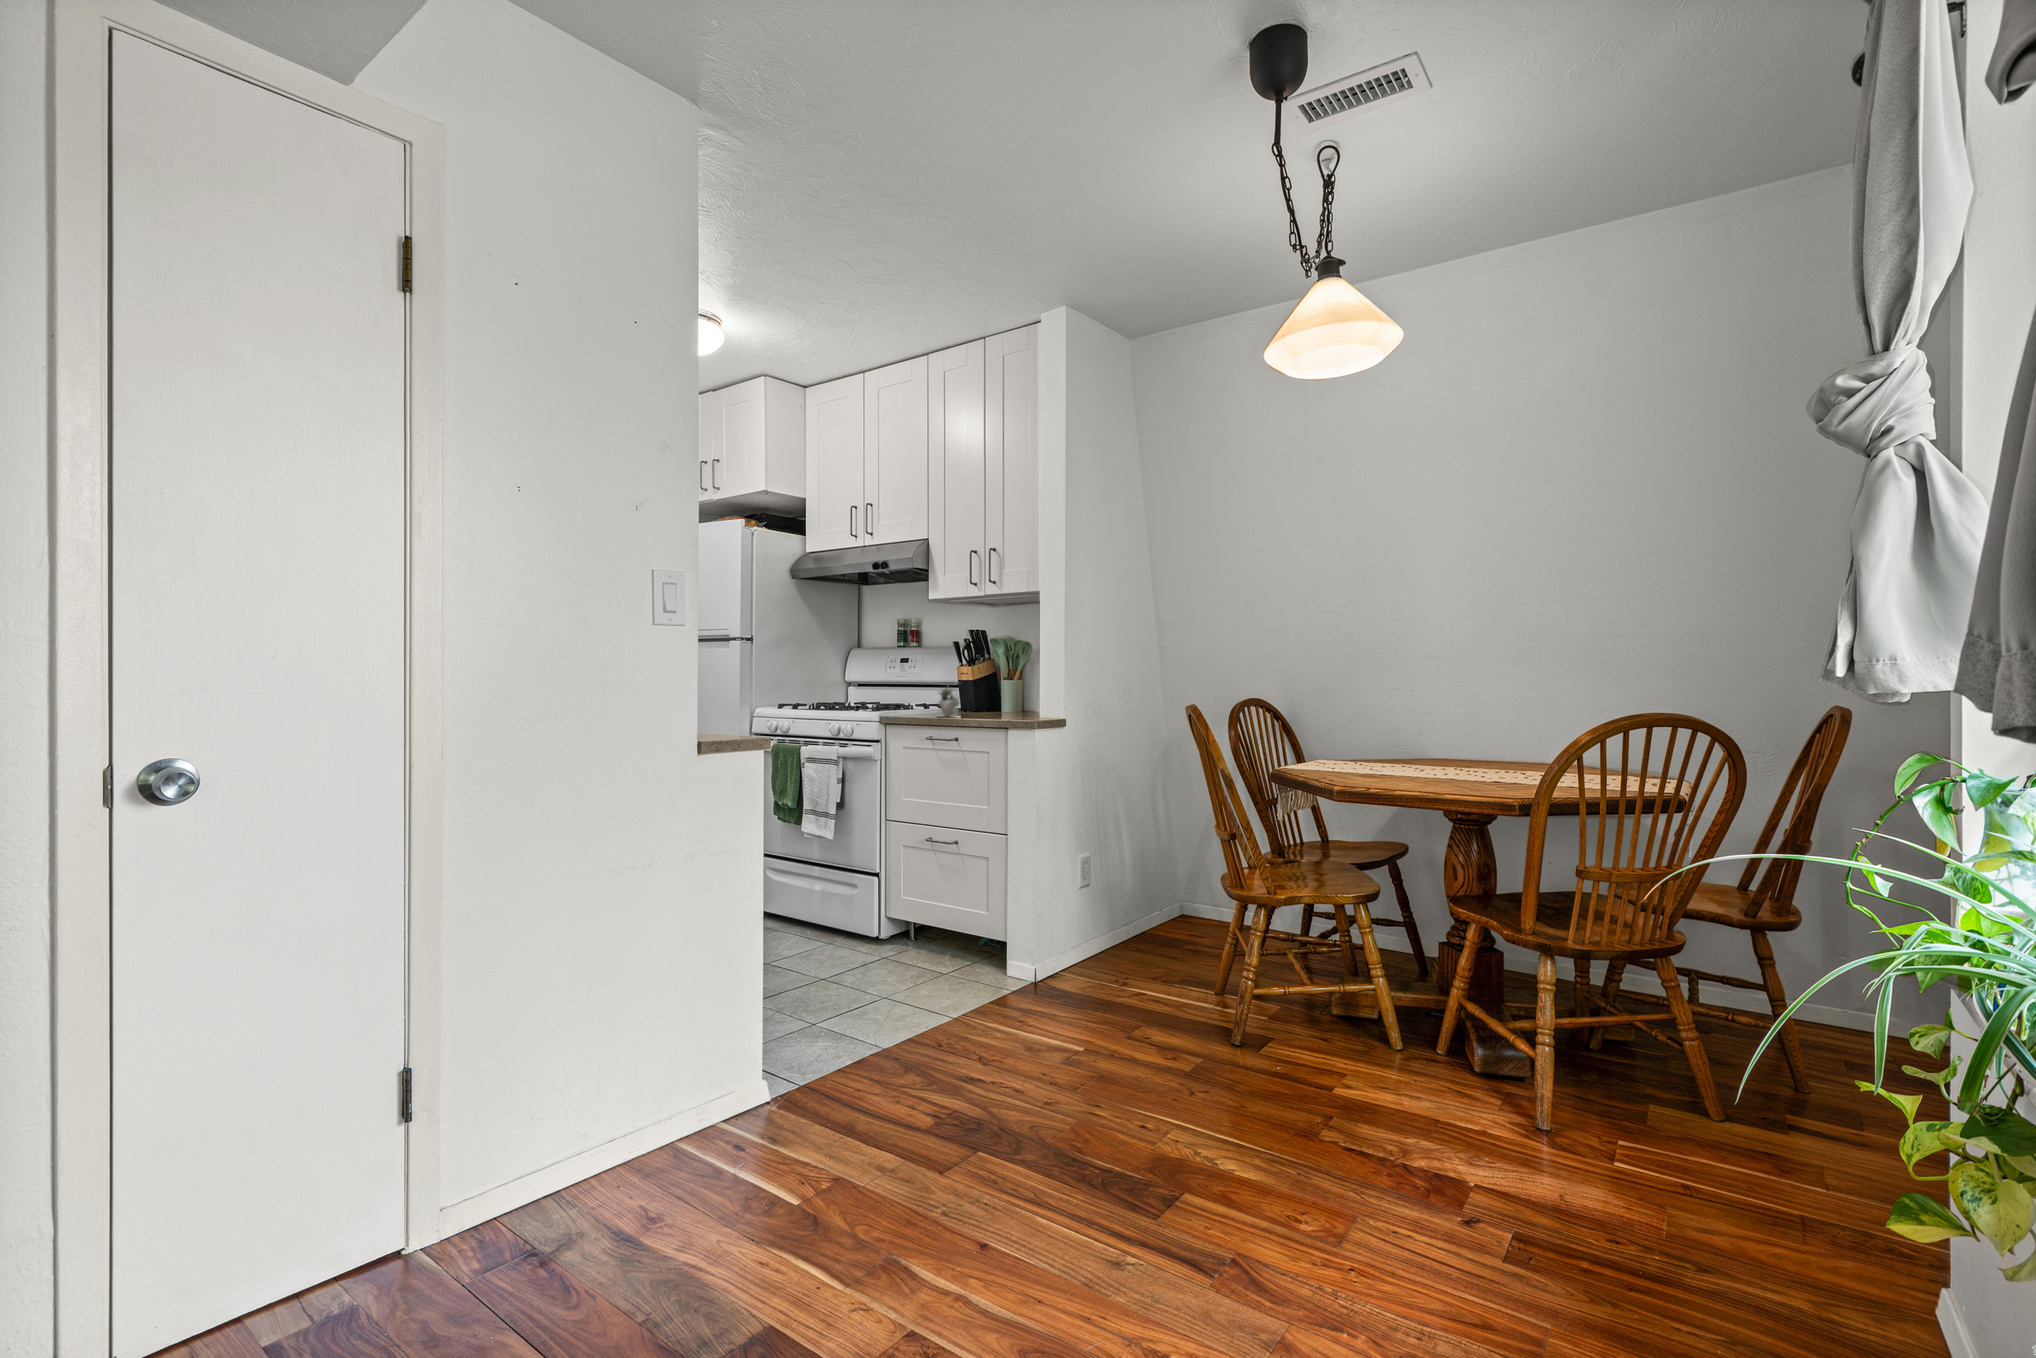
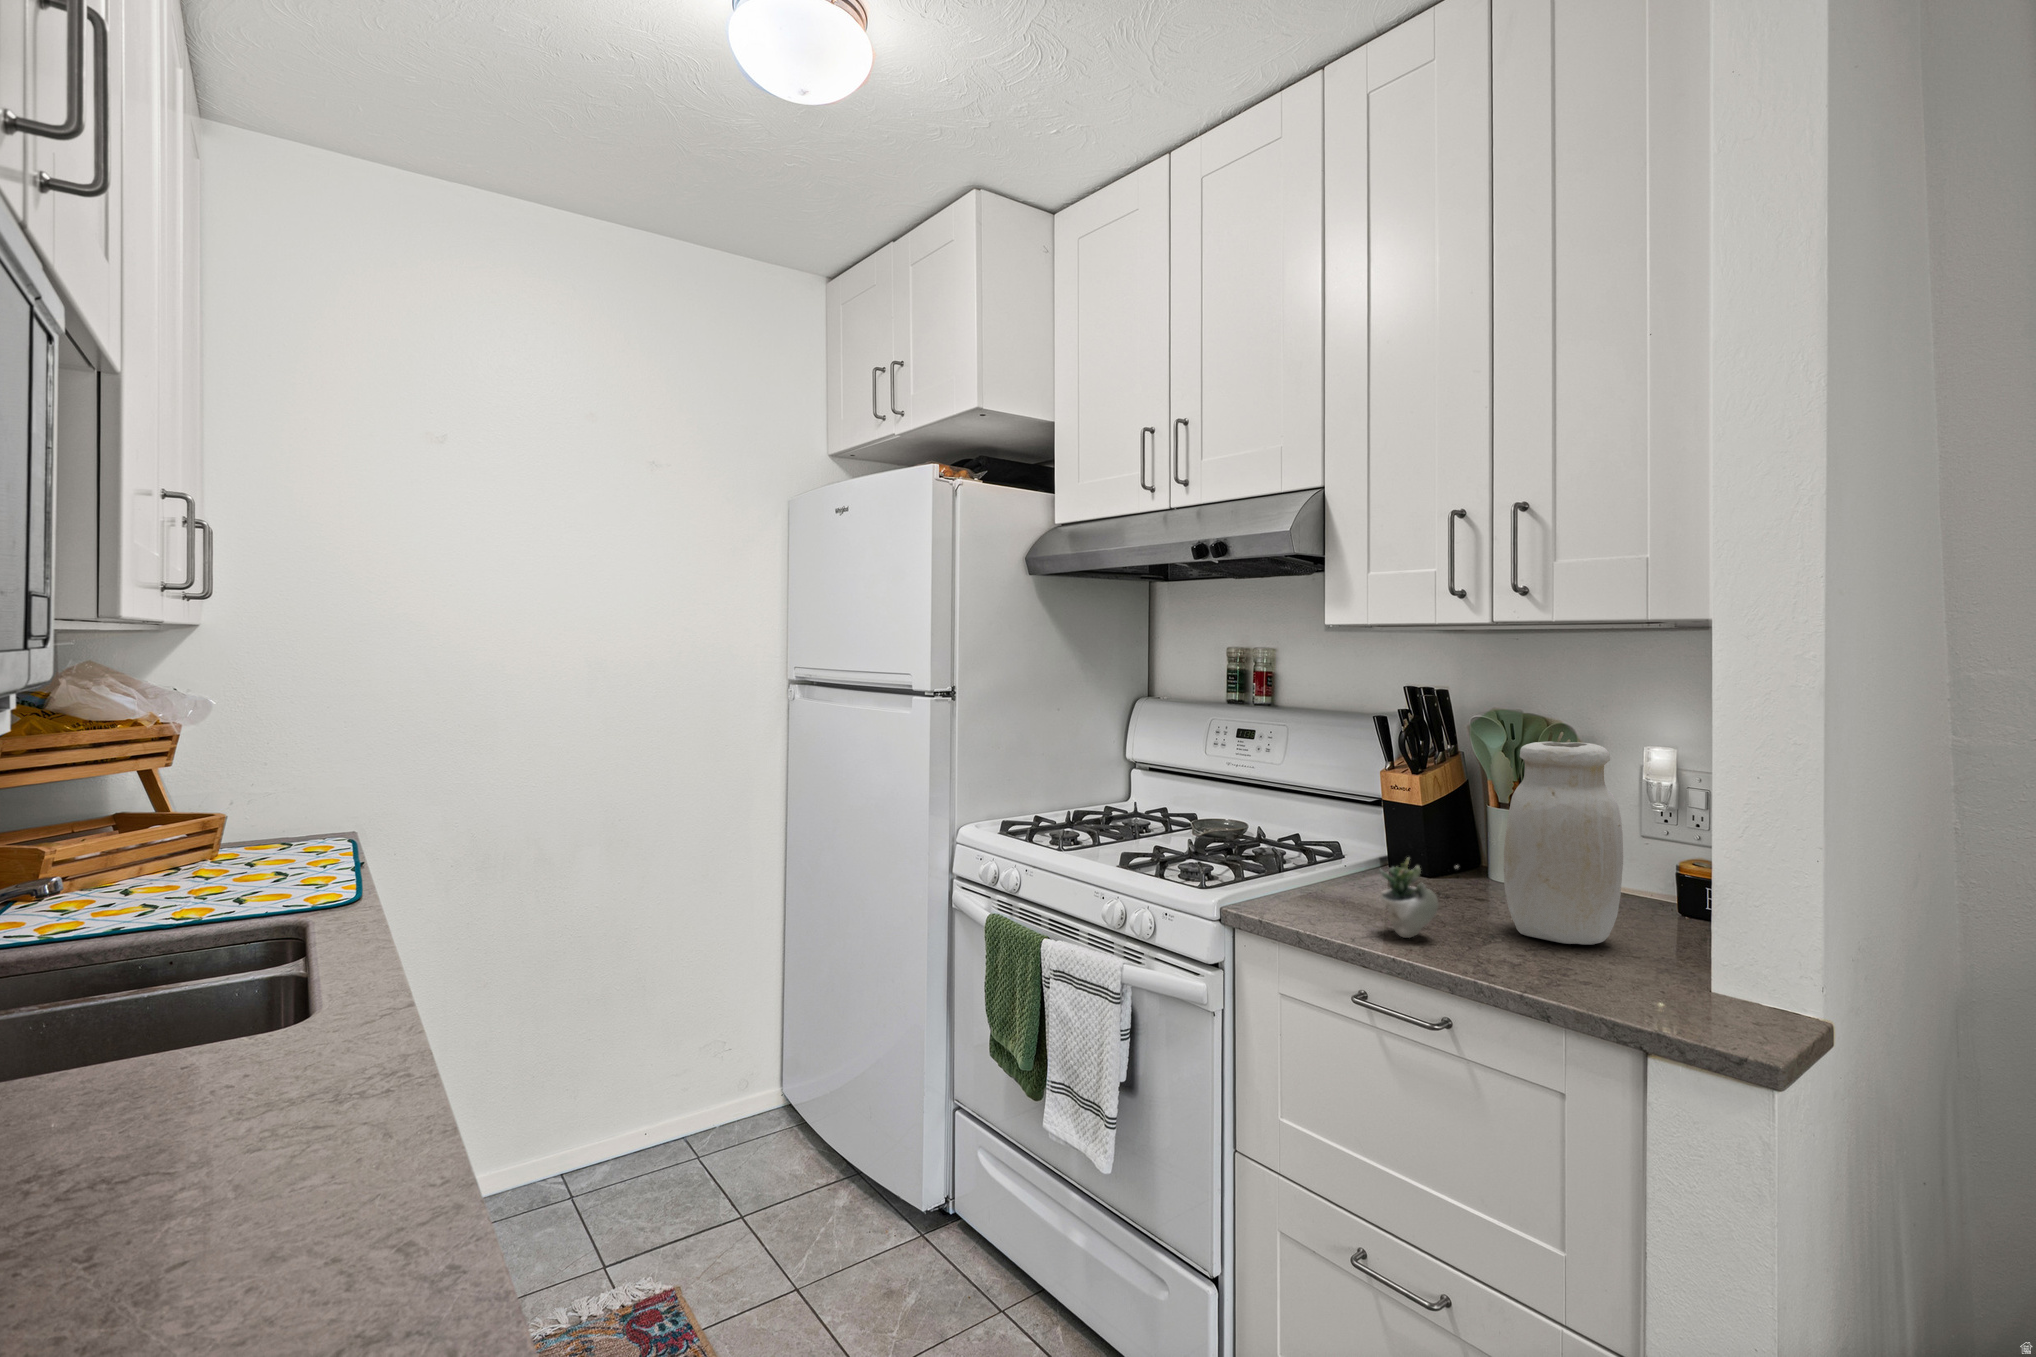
jar: none [987,641,1028,717] -> present [1504,742,1623,945]

